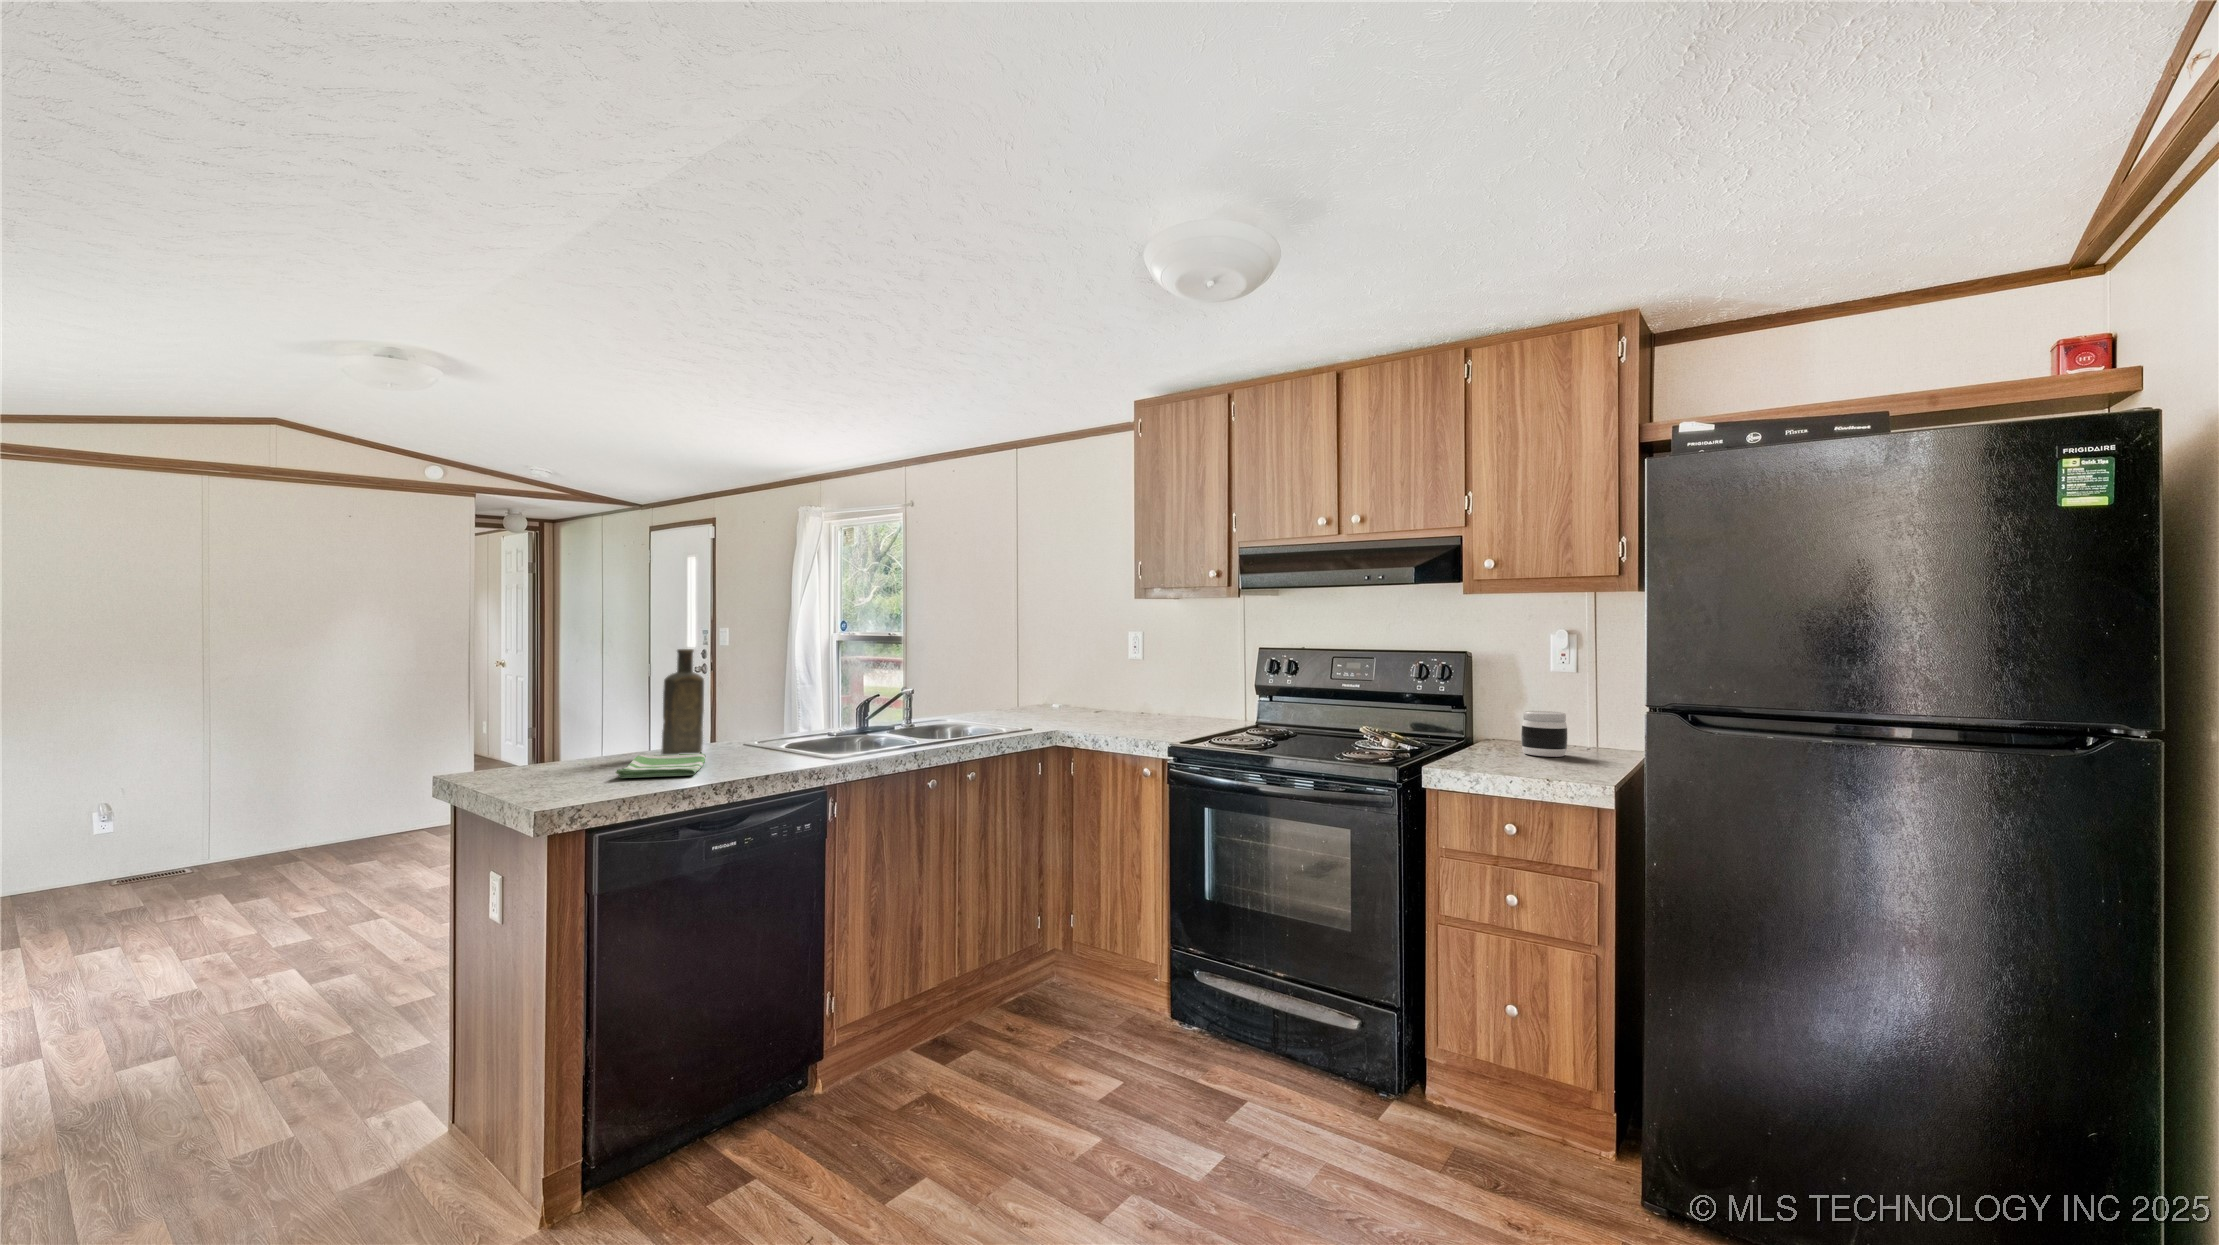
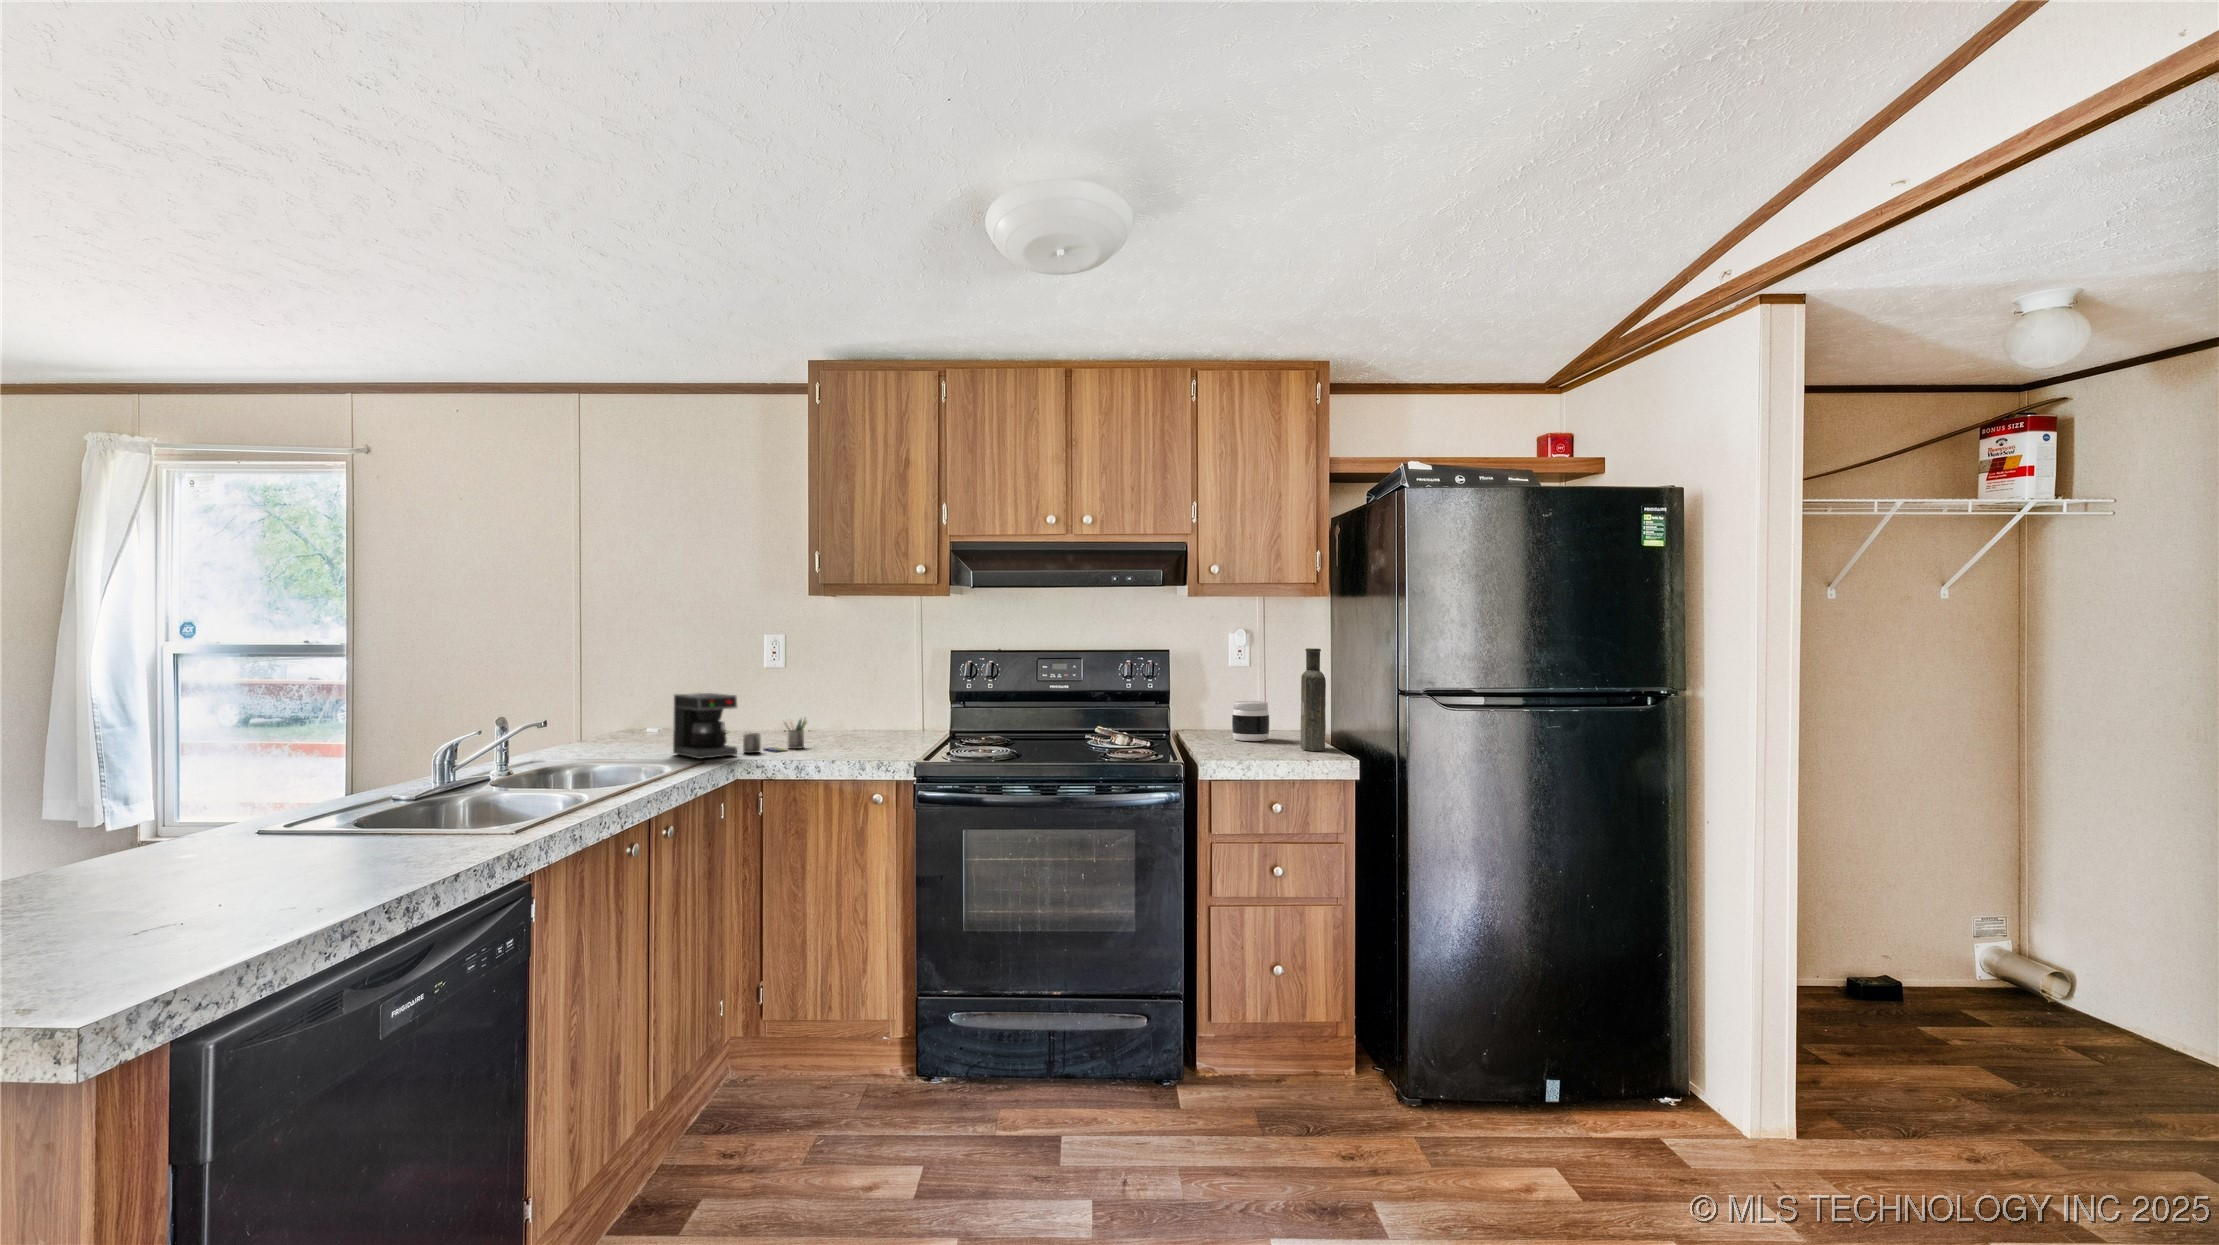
bottle: present [662,649,704,755] -> present [1300,648,1326,751]
coffee maker: none [1029,676,1127,726] -> present [673,693,807,759]
dish towel: present [616,754,706,778] -> none [109,858,320,927]

